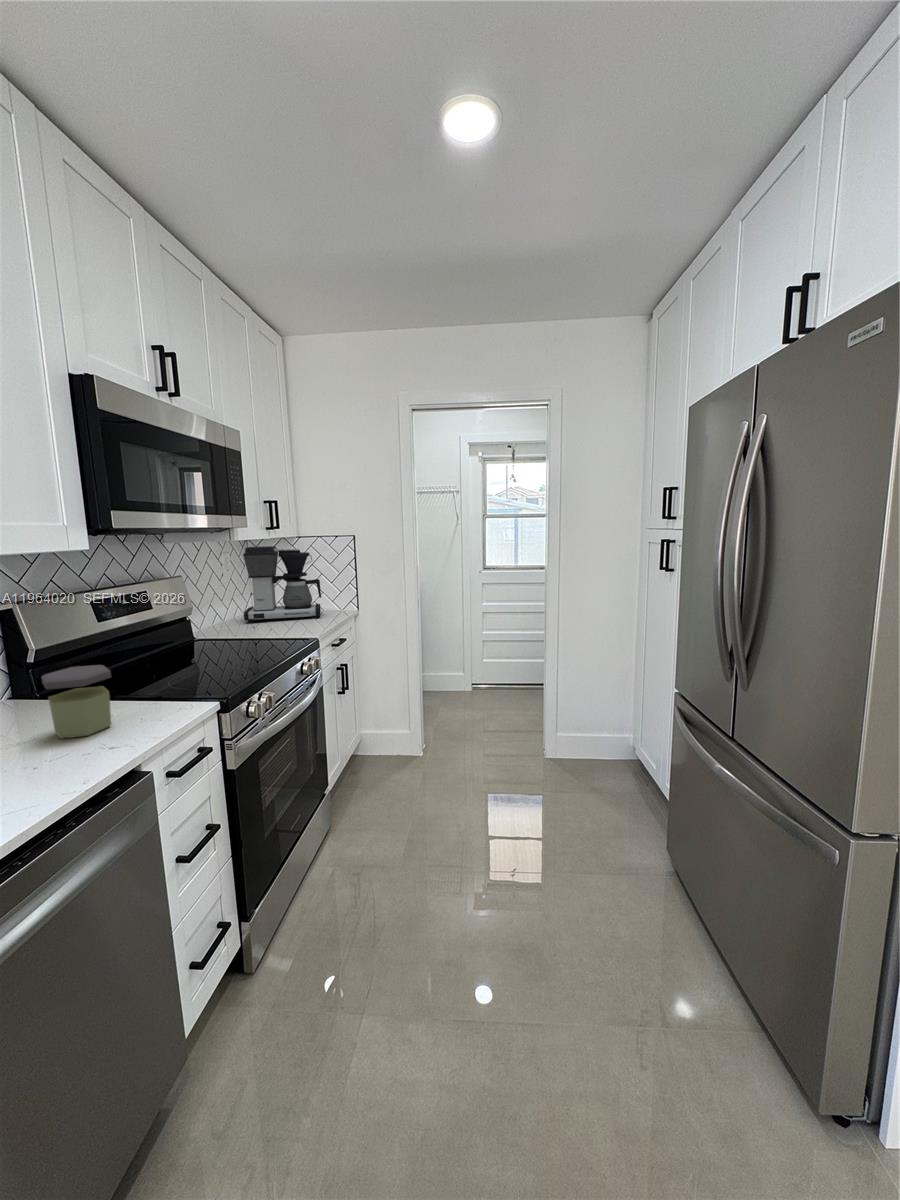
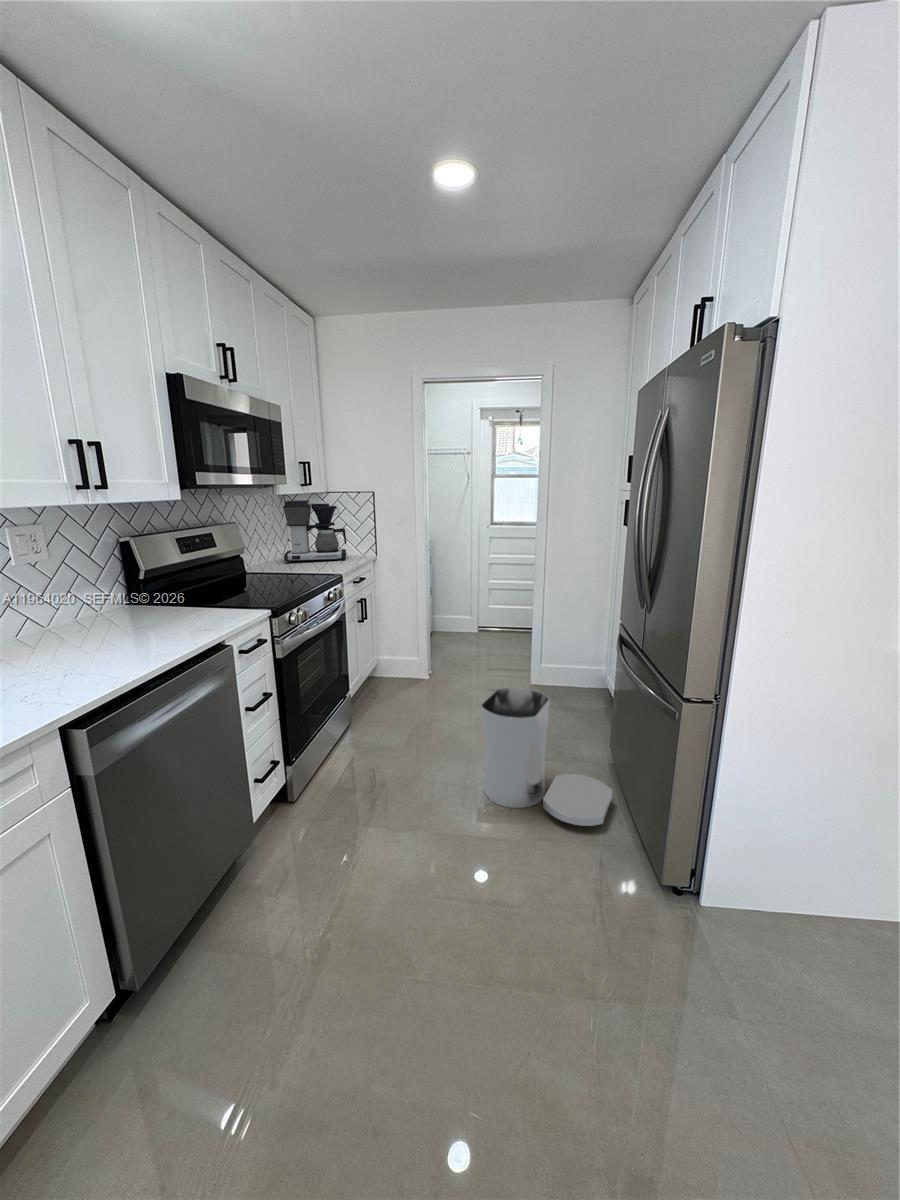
jar: present [41,665,111,738] -> none [156,579,201,625]
trash can: none [510,788,691,996] -> present [481,688,613,826]

